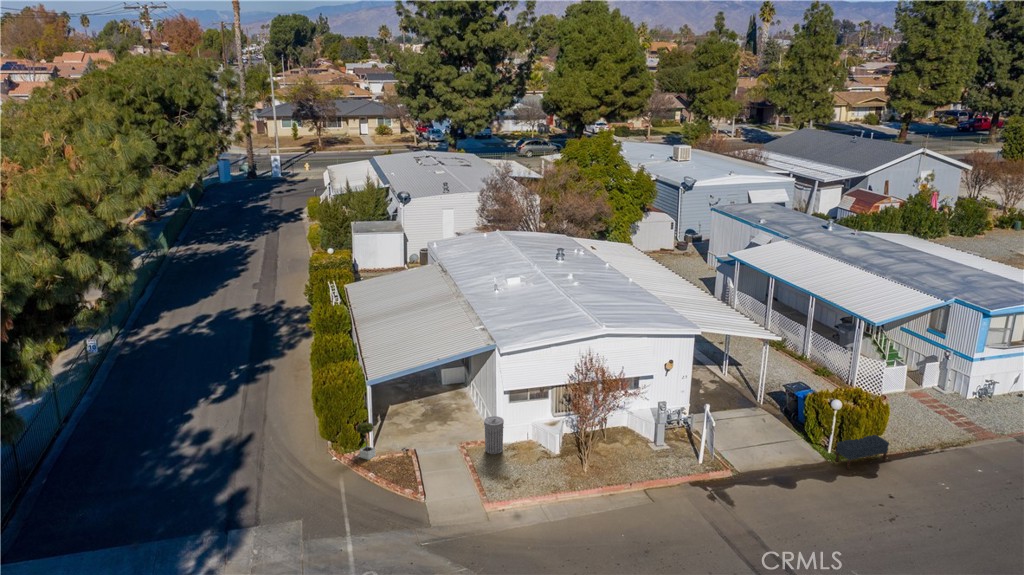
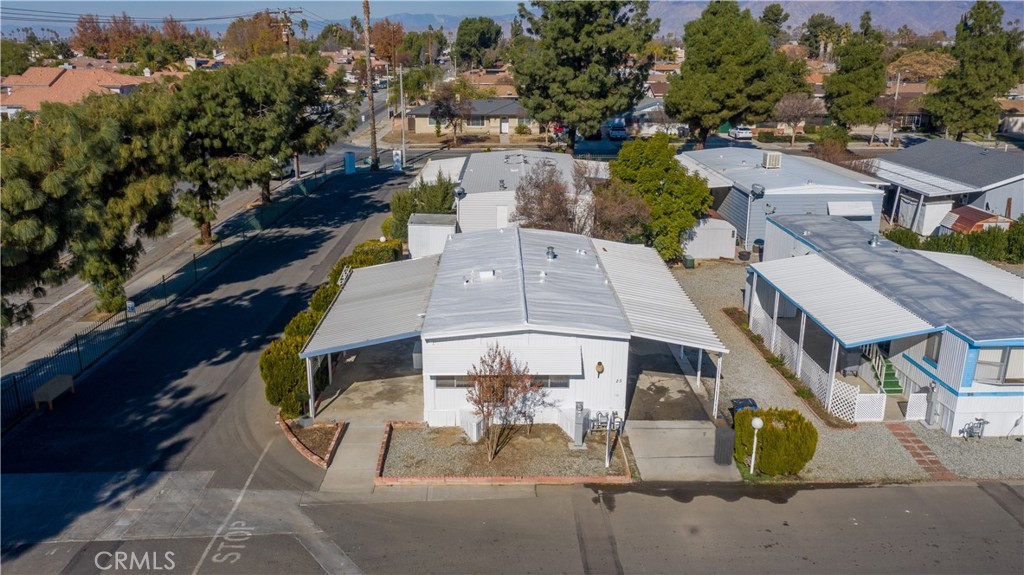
trash can: present [484,416,504,454] -> present [714,427,736,465]
bench: present [835,435,889,470] -> present [33,375,74,410]

